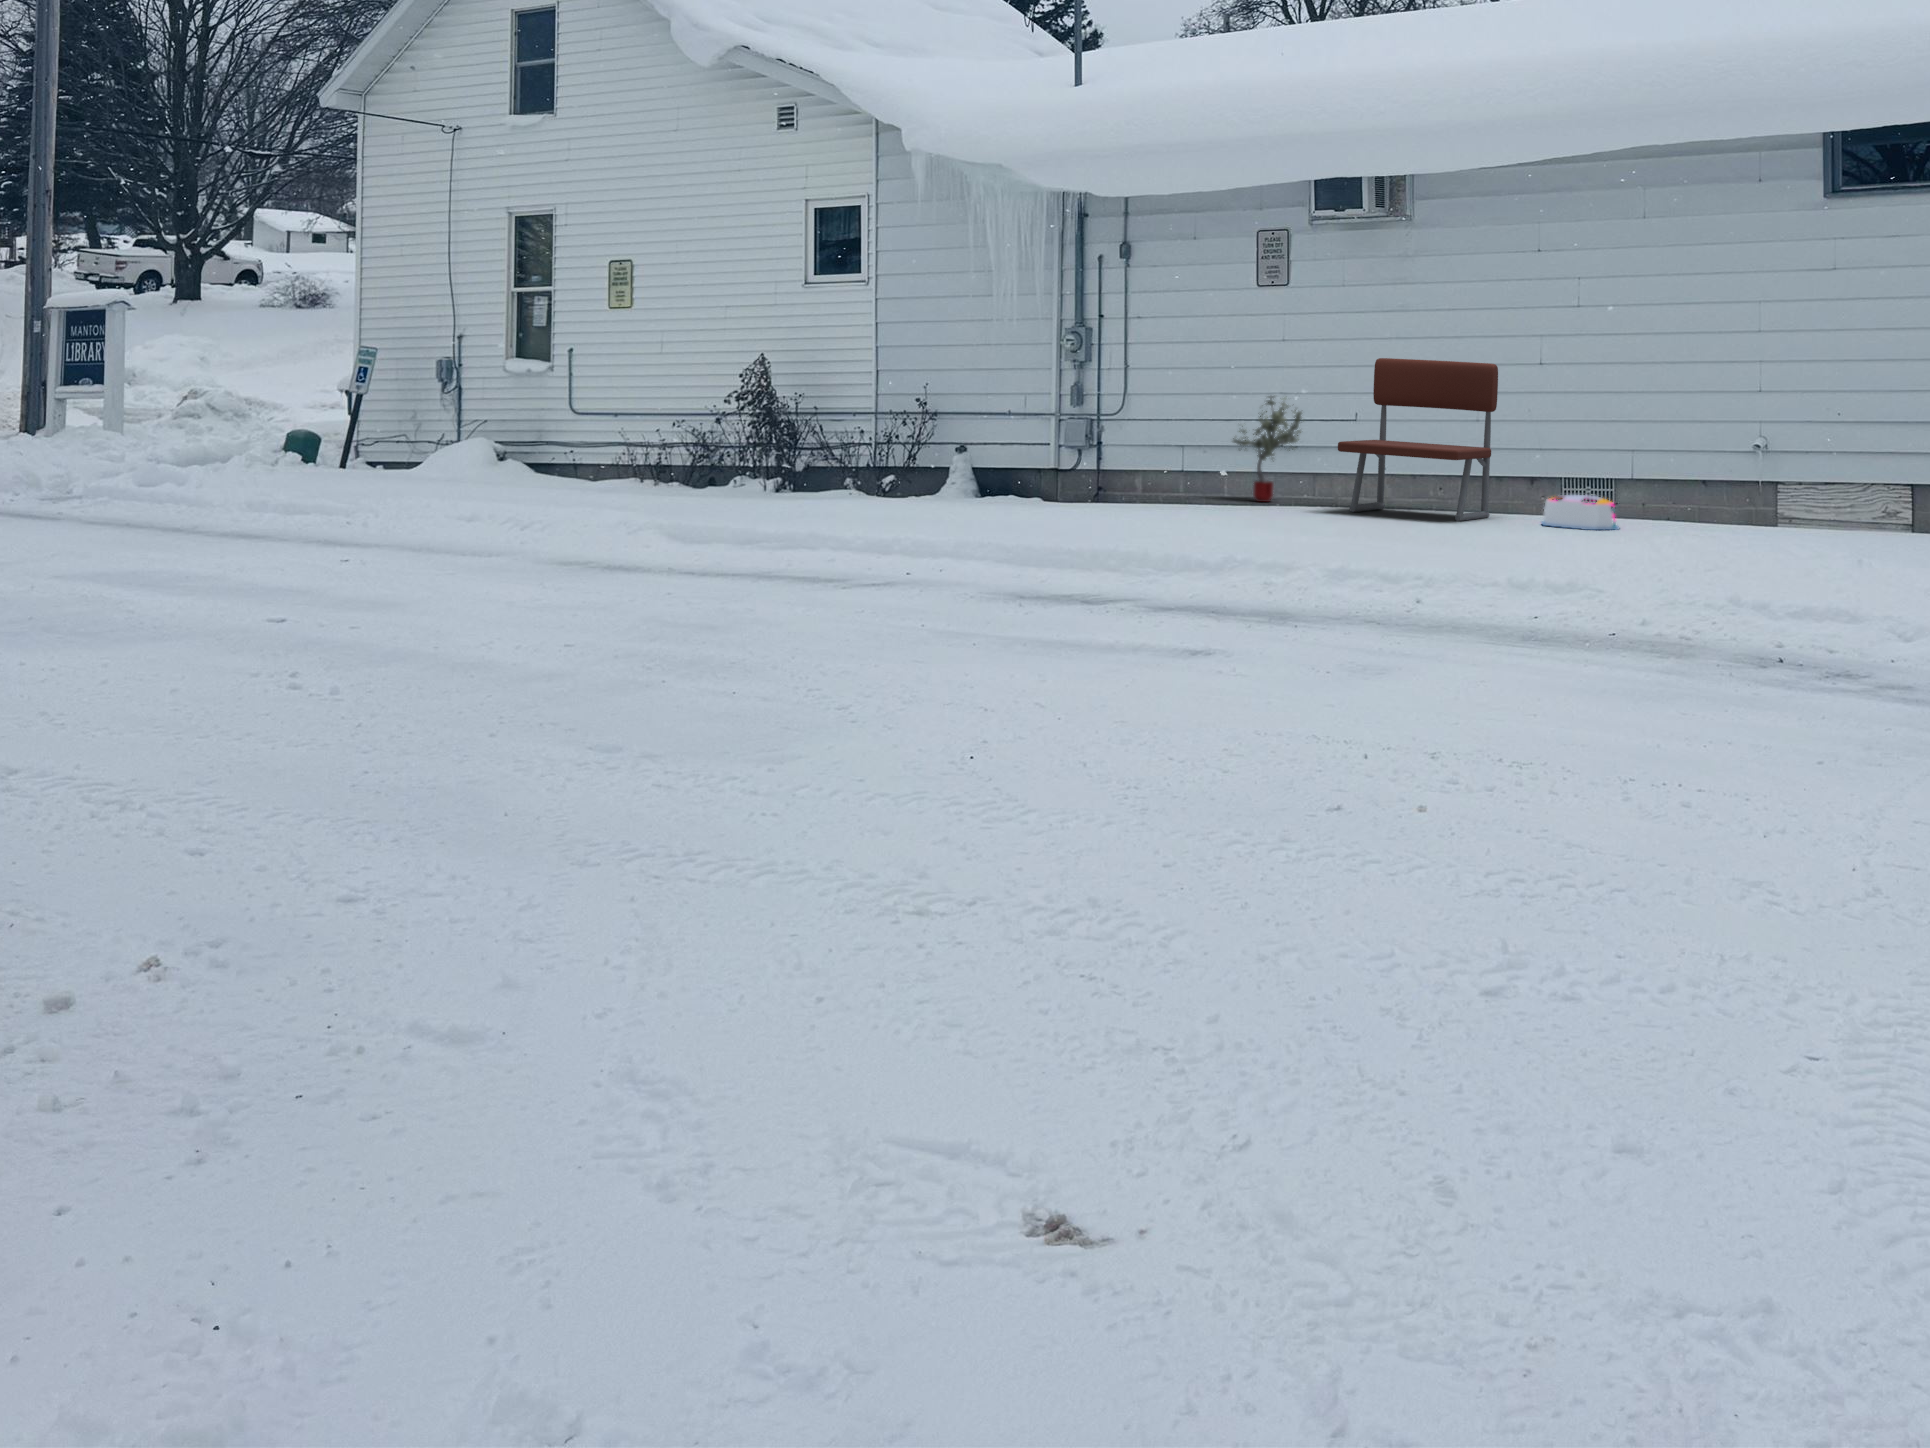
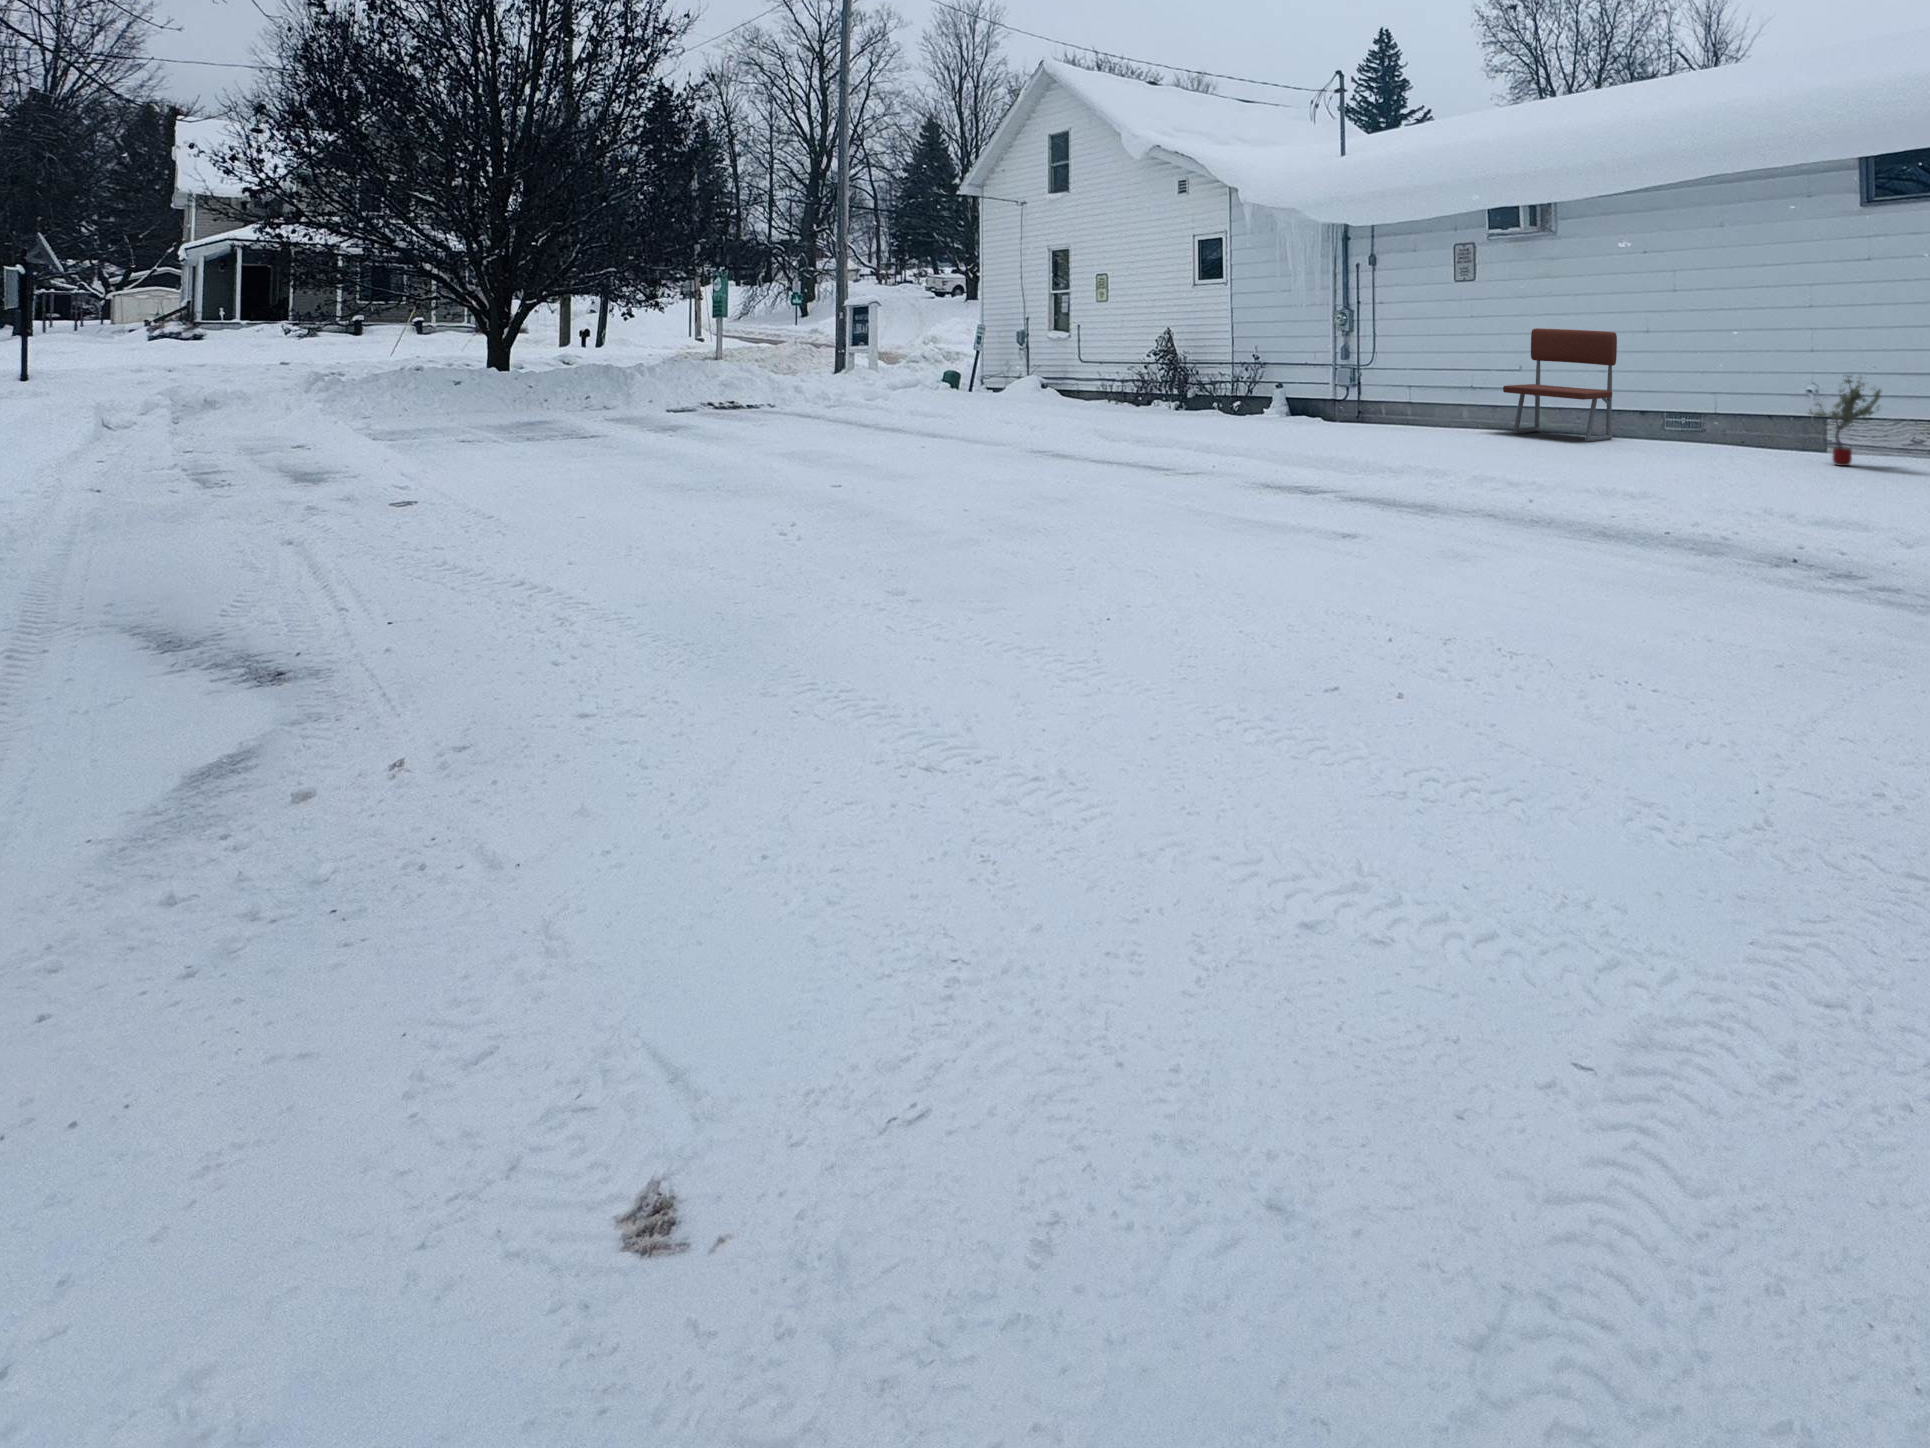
potted tree: present [1233,396,1302,502] -> present [1809,376,1881,466]
storage bin: present [1542,494,1619,530] -> none [1648,424,1706,451]

